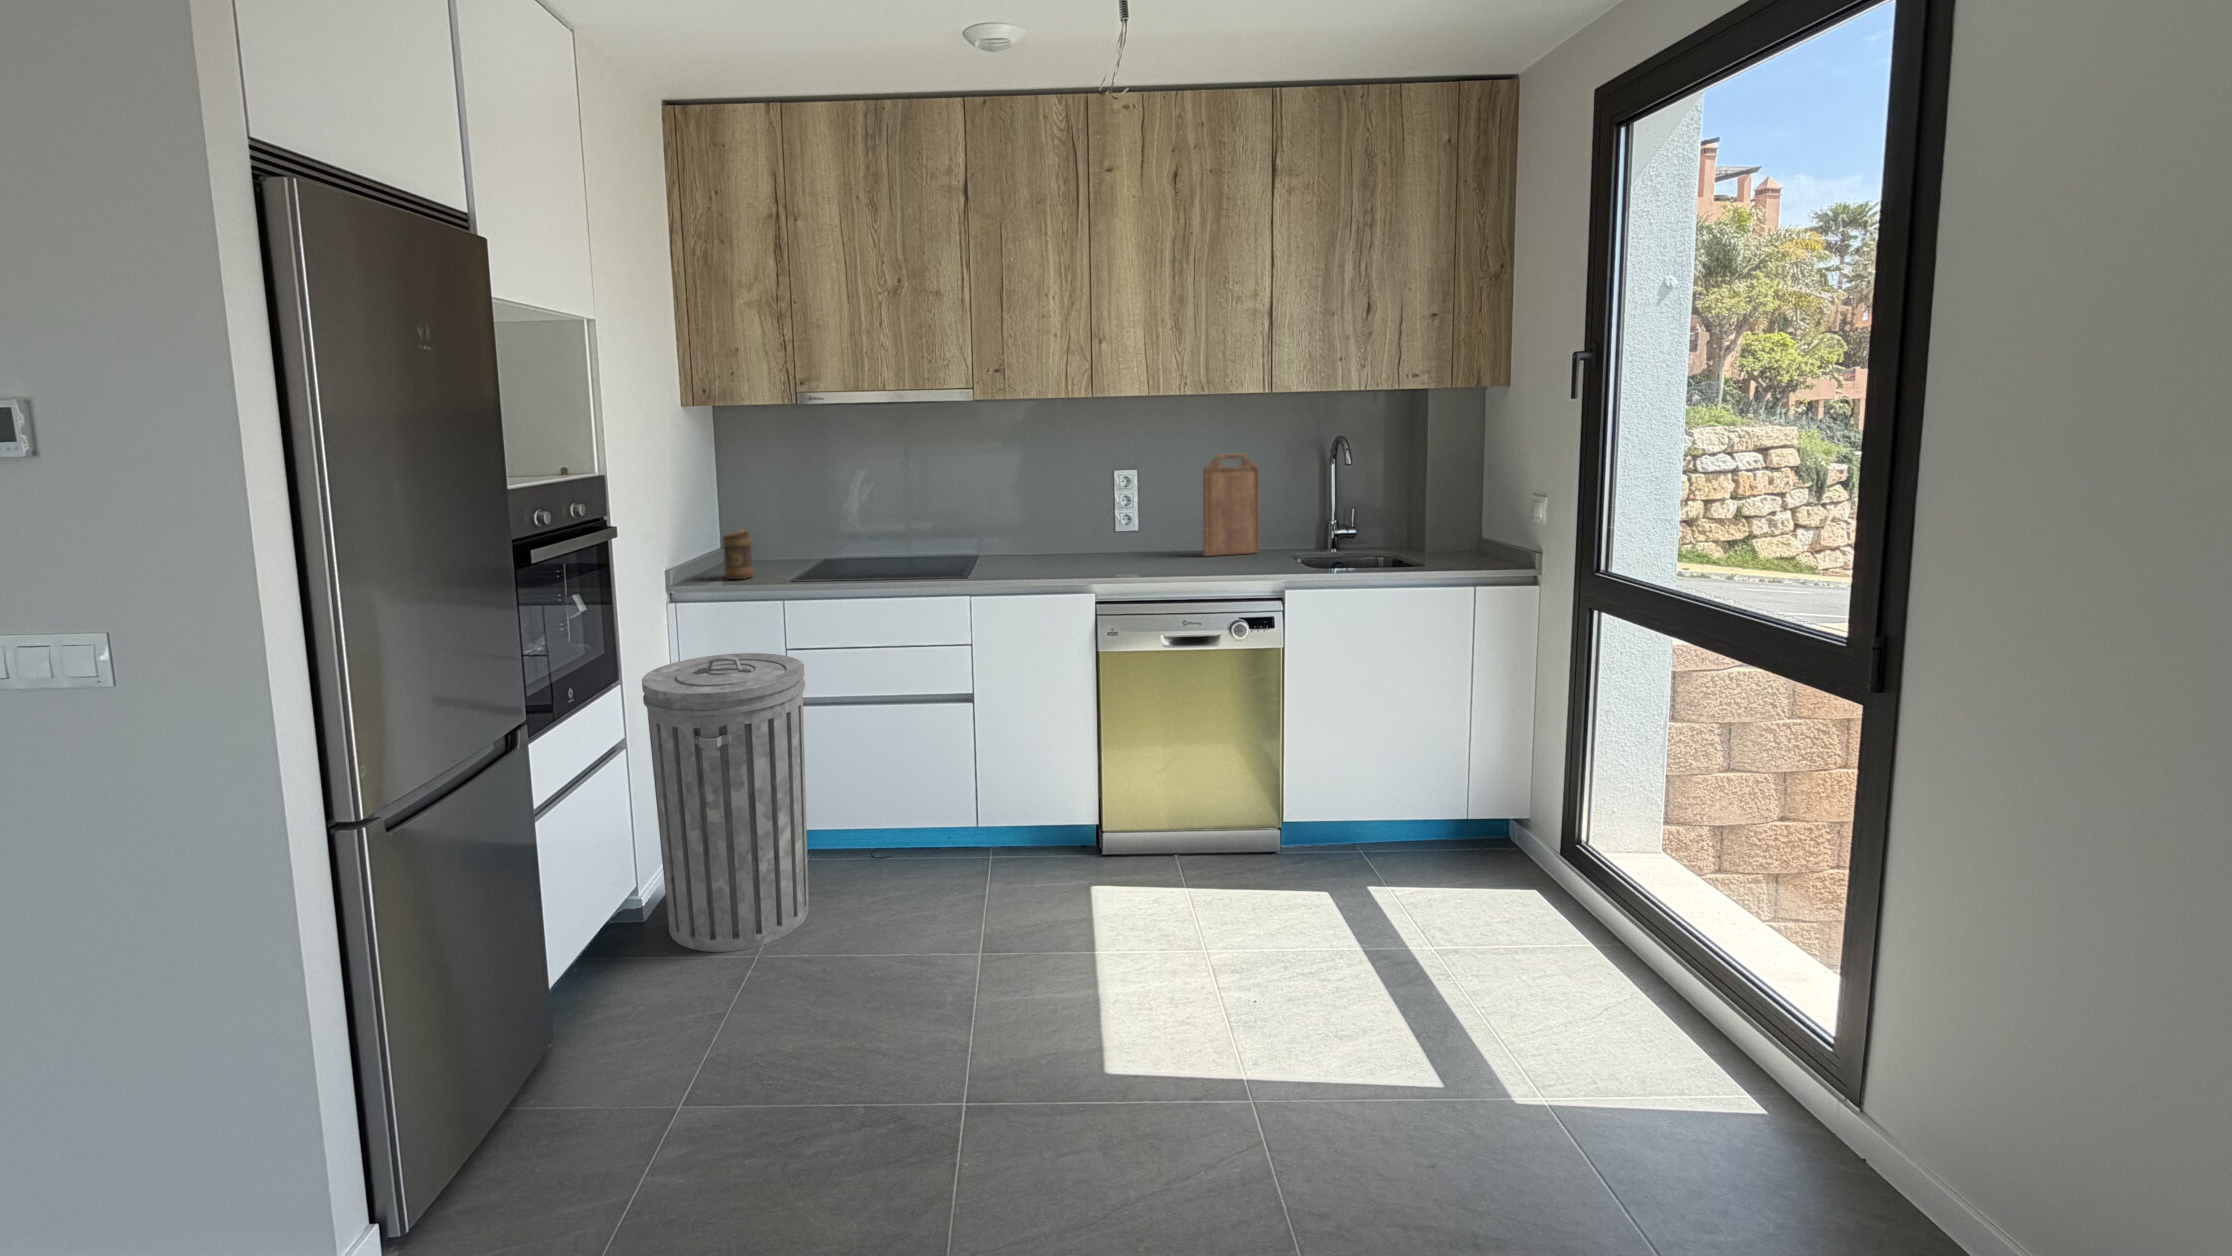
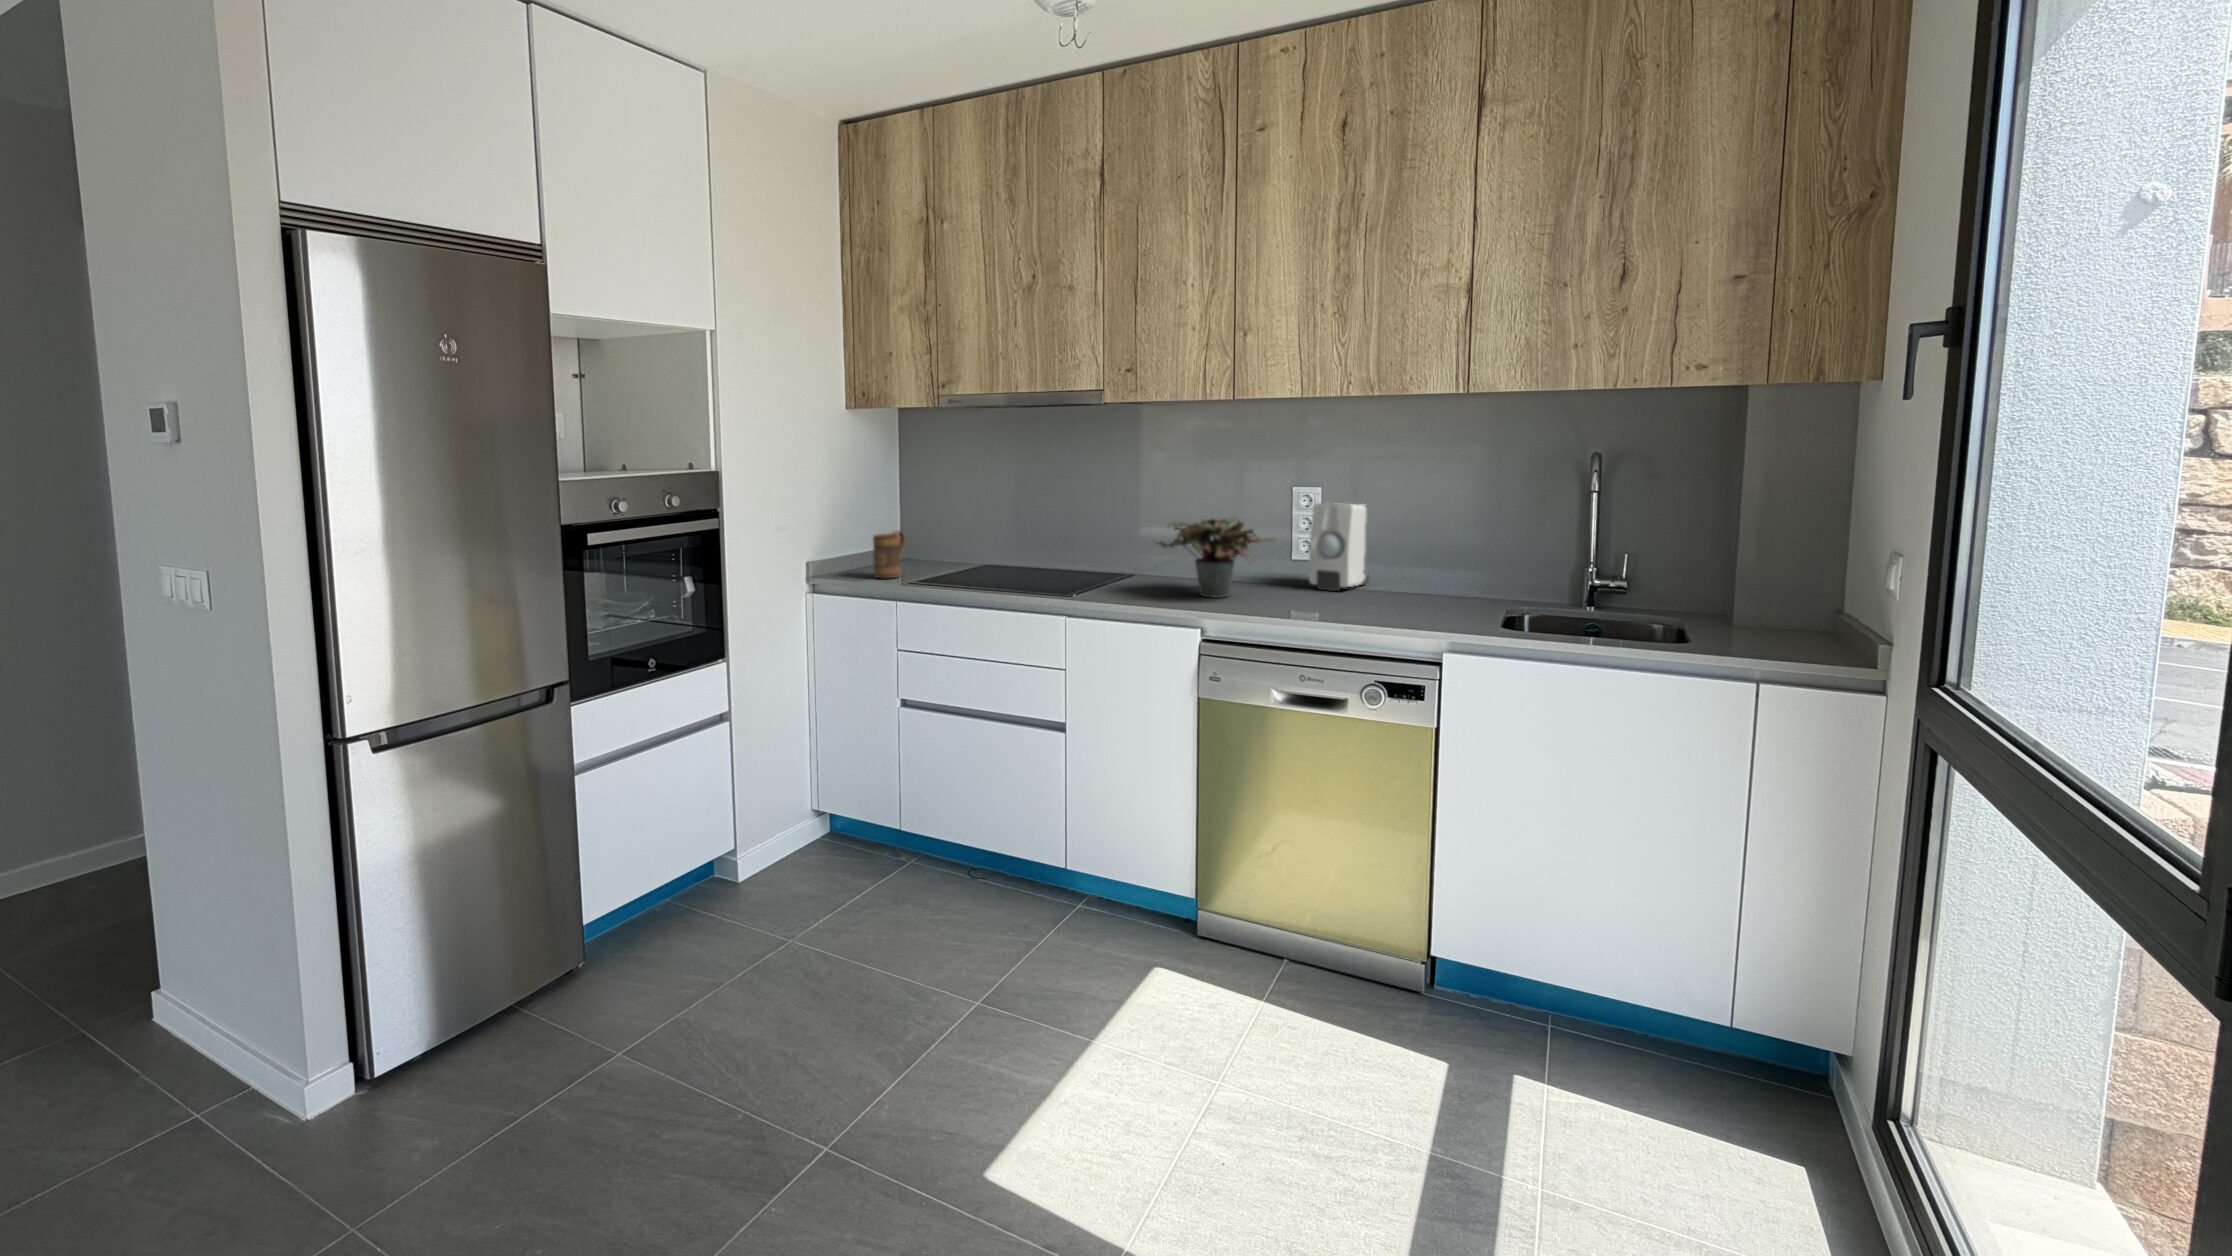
cutting board: present [1203,453,1259,556] -> none [1391,470,1476,600]
soap dispenser: none [1134,484,1171,555] -> present [1309,503,1369,591]
potted plant: none [1020,498,1125,568] -> present [1157,517,1276,598]
trash can: present [642,653,809,952] -> none [728,650,880,936]

